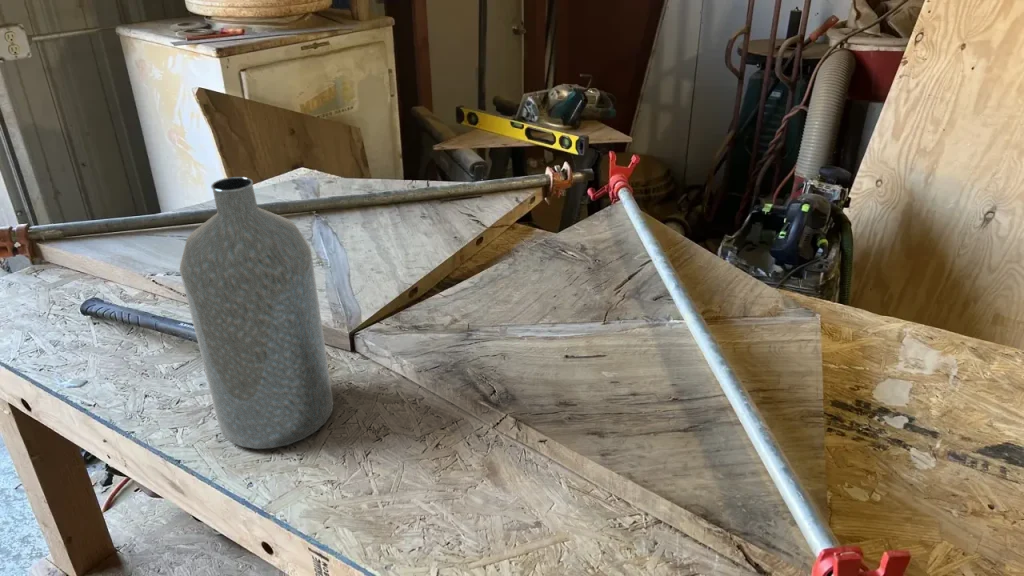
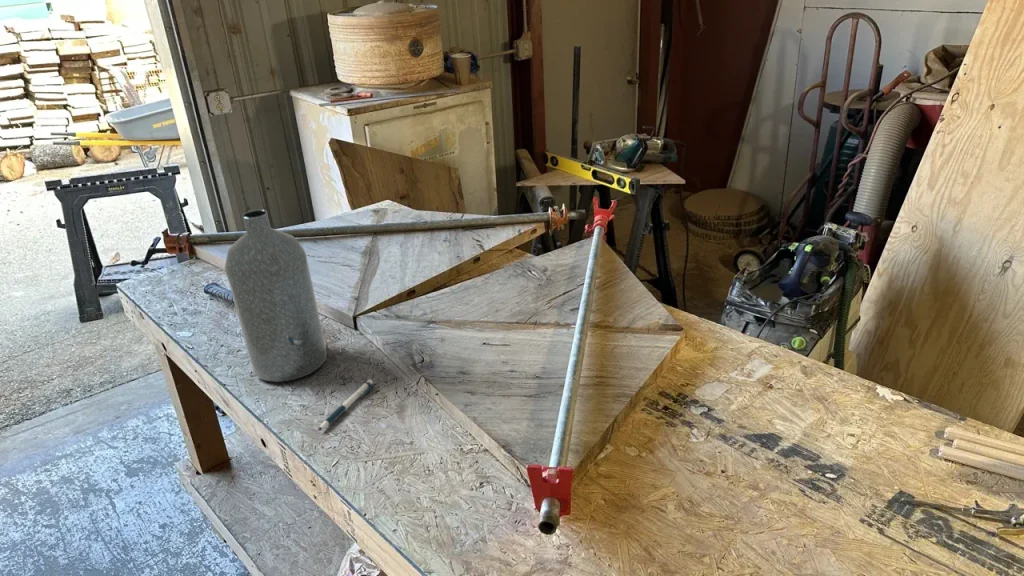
pen: none [382,426,431,521] -> present [319,380,374,431]

